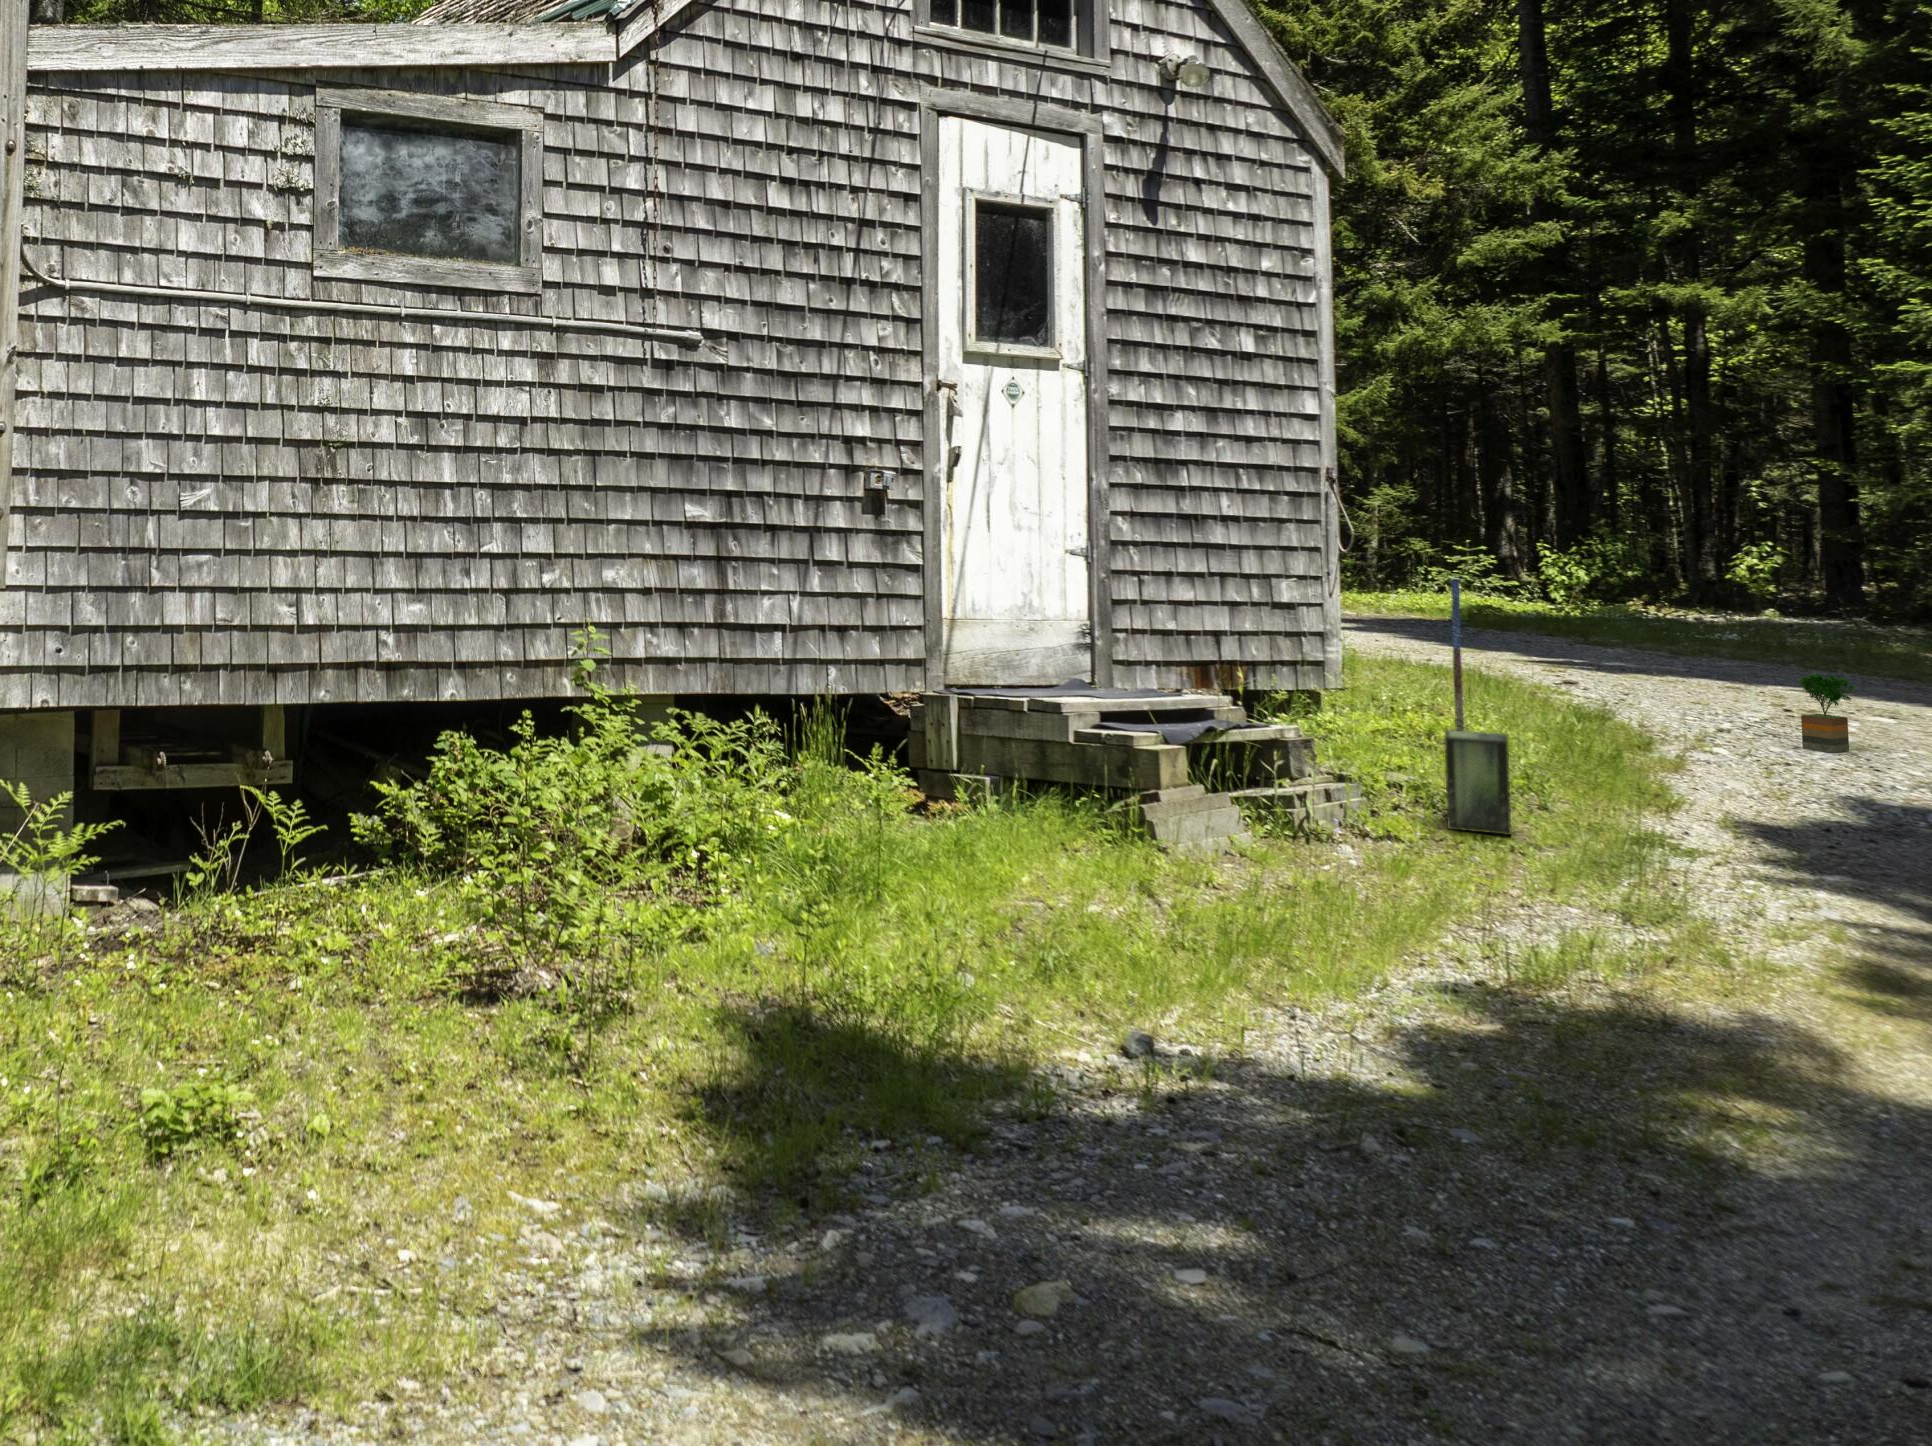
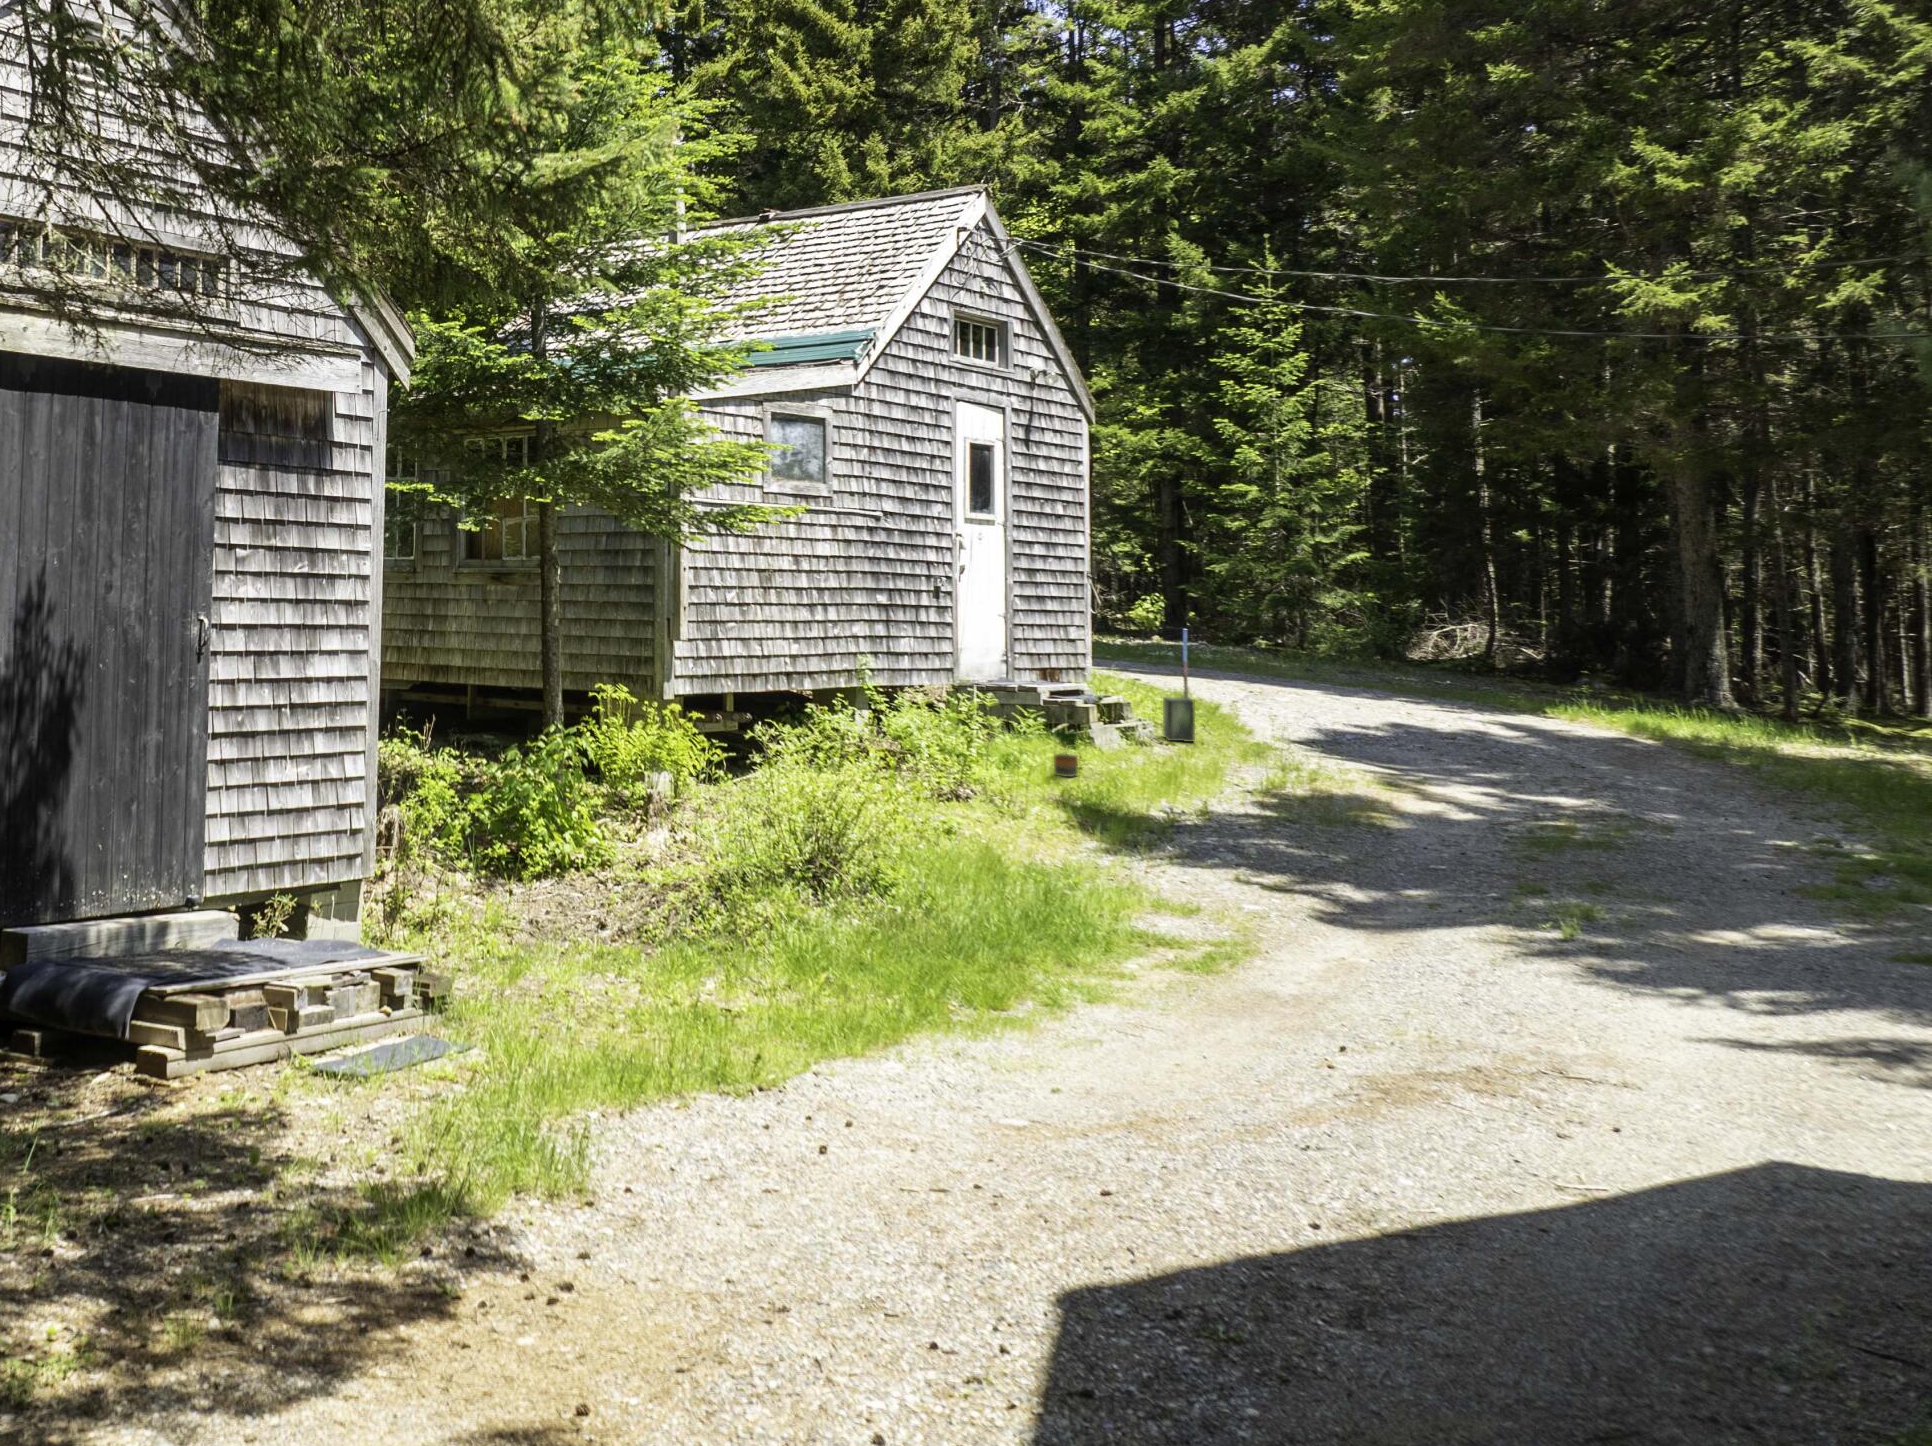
potted tree: present [1799,673,1856,753] -> present [1054,730,1082,777]

